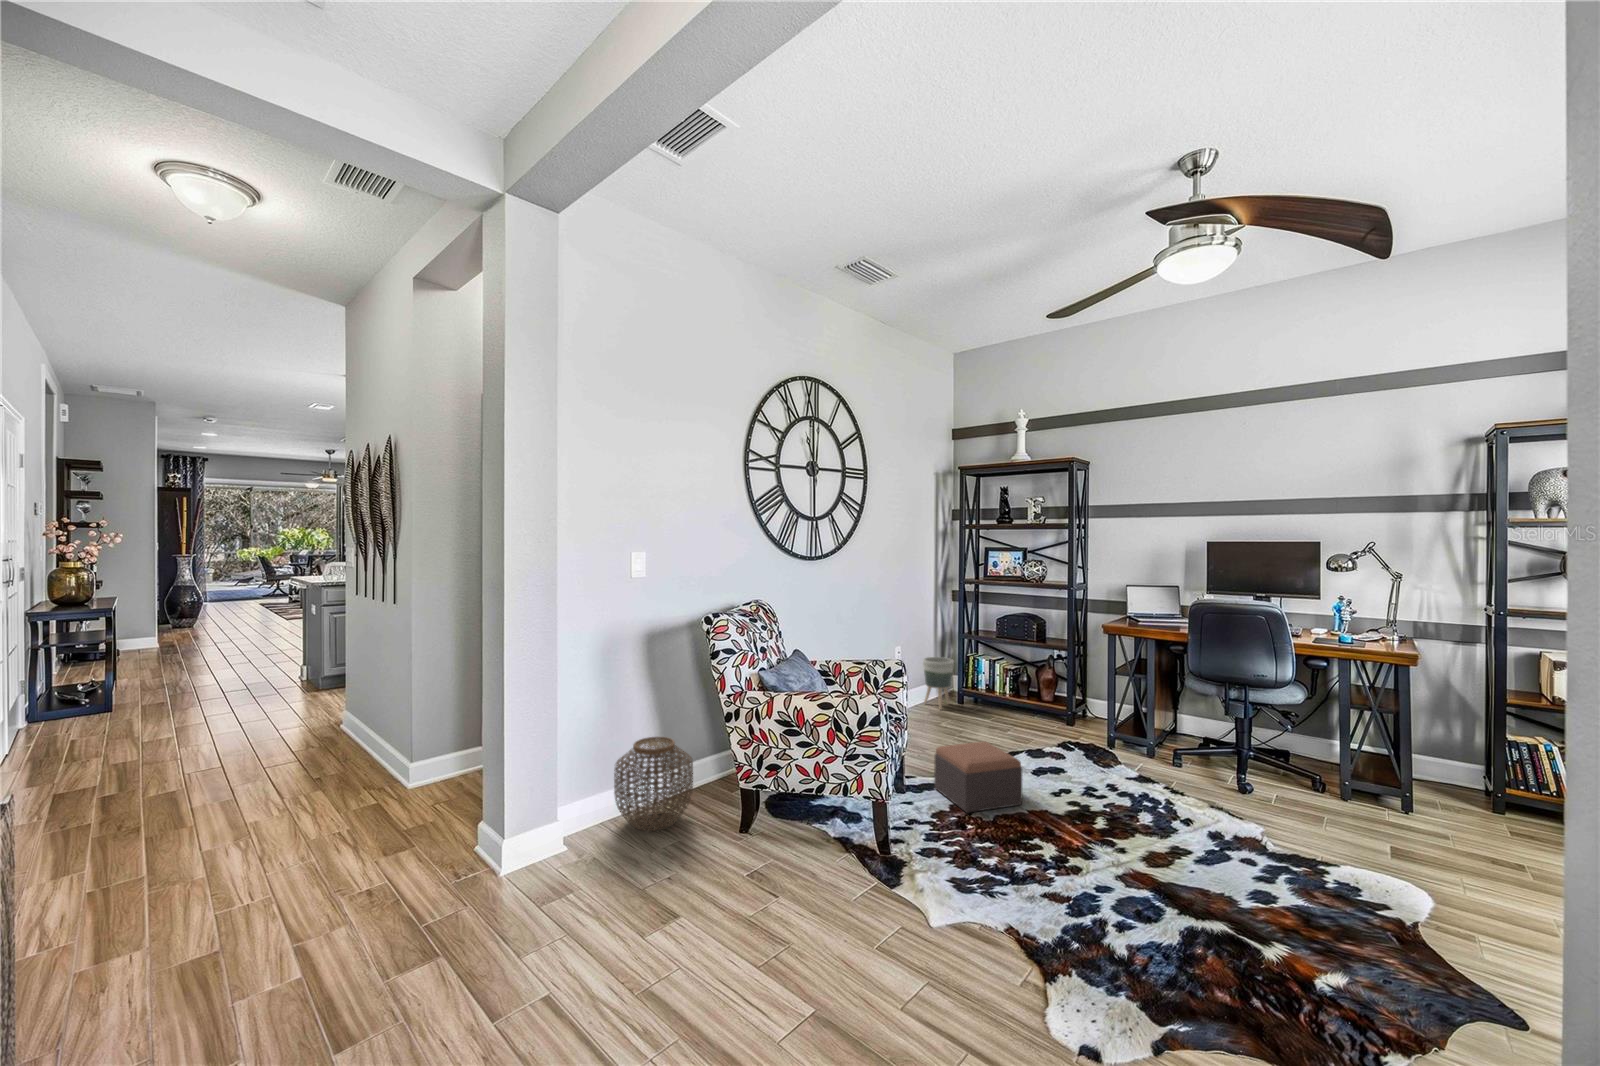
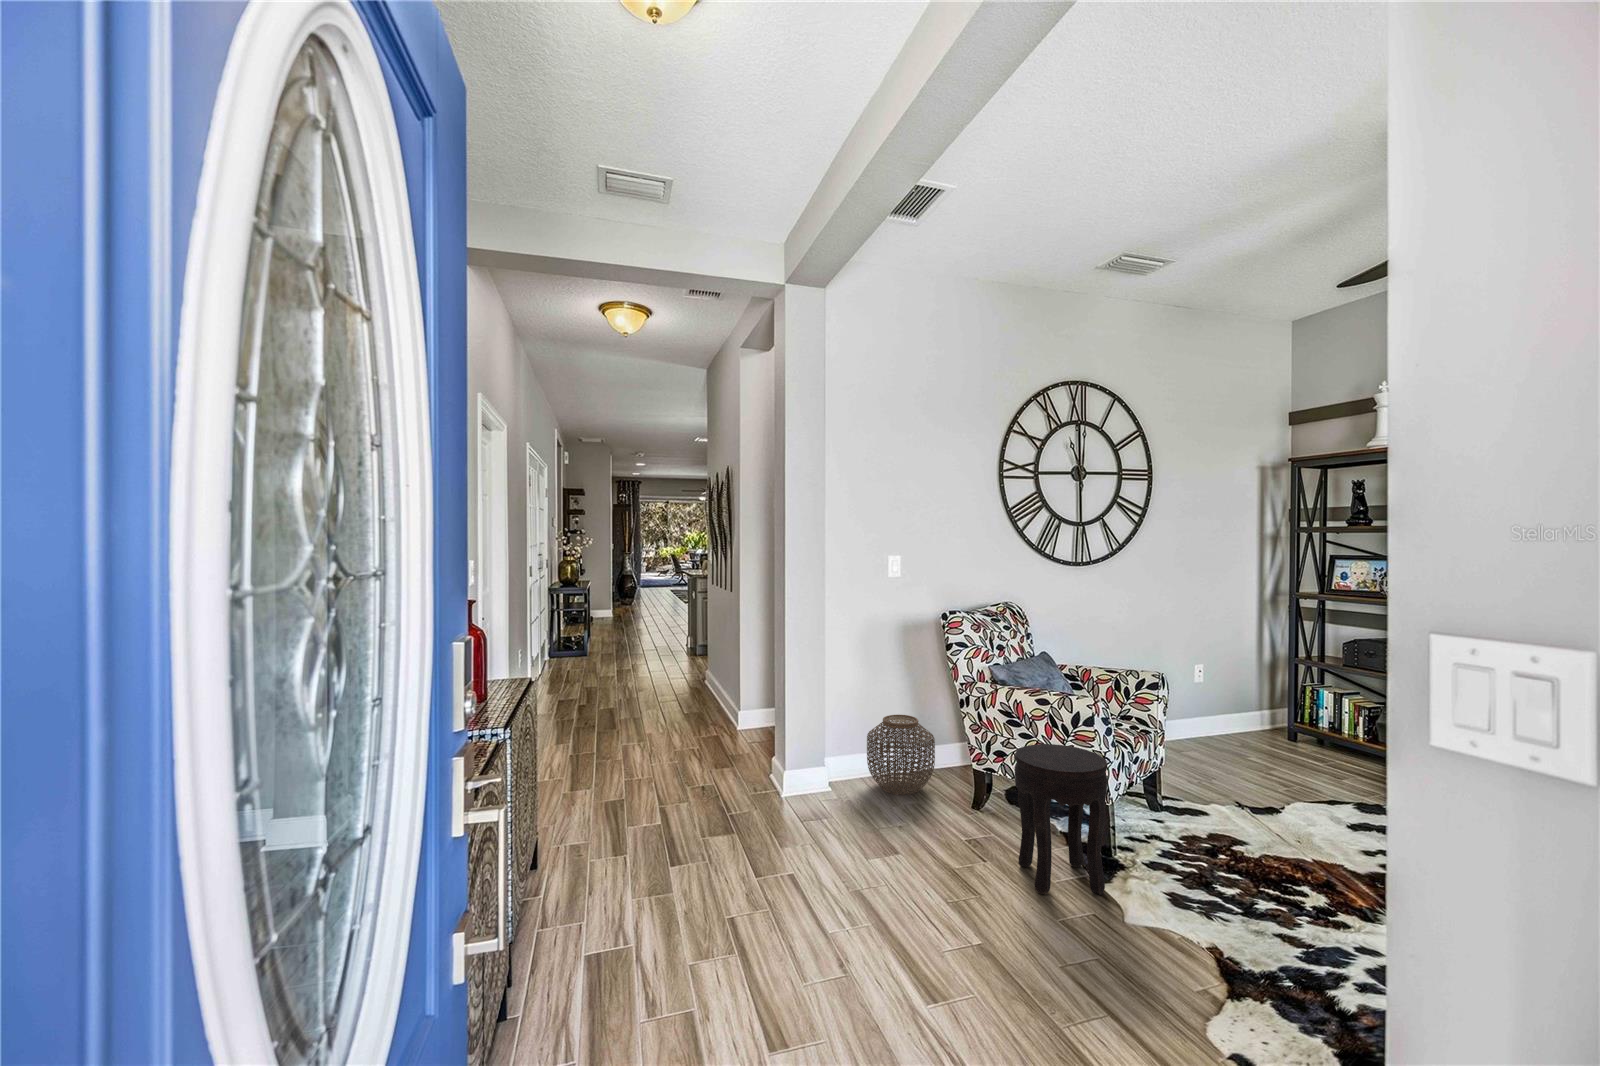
planter: present [923,657,954,709] -> none [1237,681,1279,742]
footstool: present [934,741,1022,813] -> none [1200,769,1308,849]
side table: none [812,750,903,915] -> present [1014,744,1108,895]

